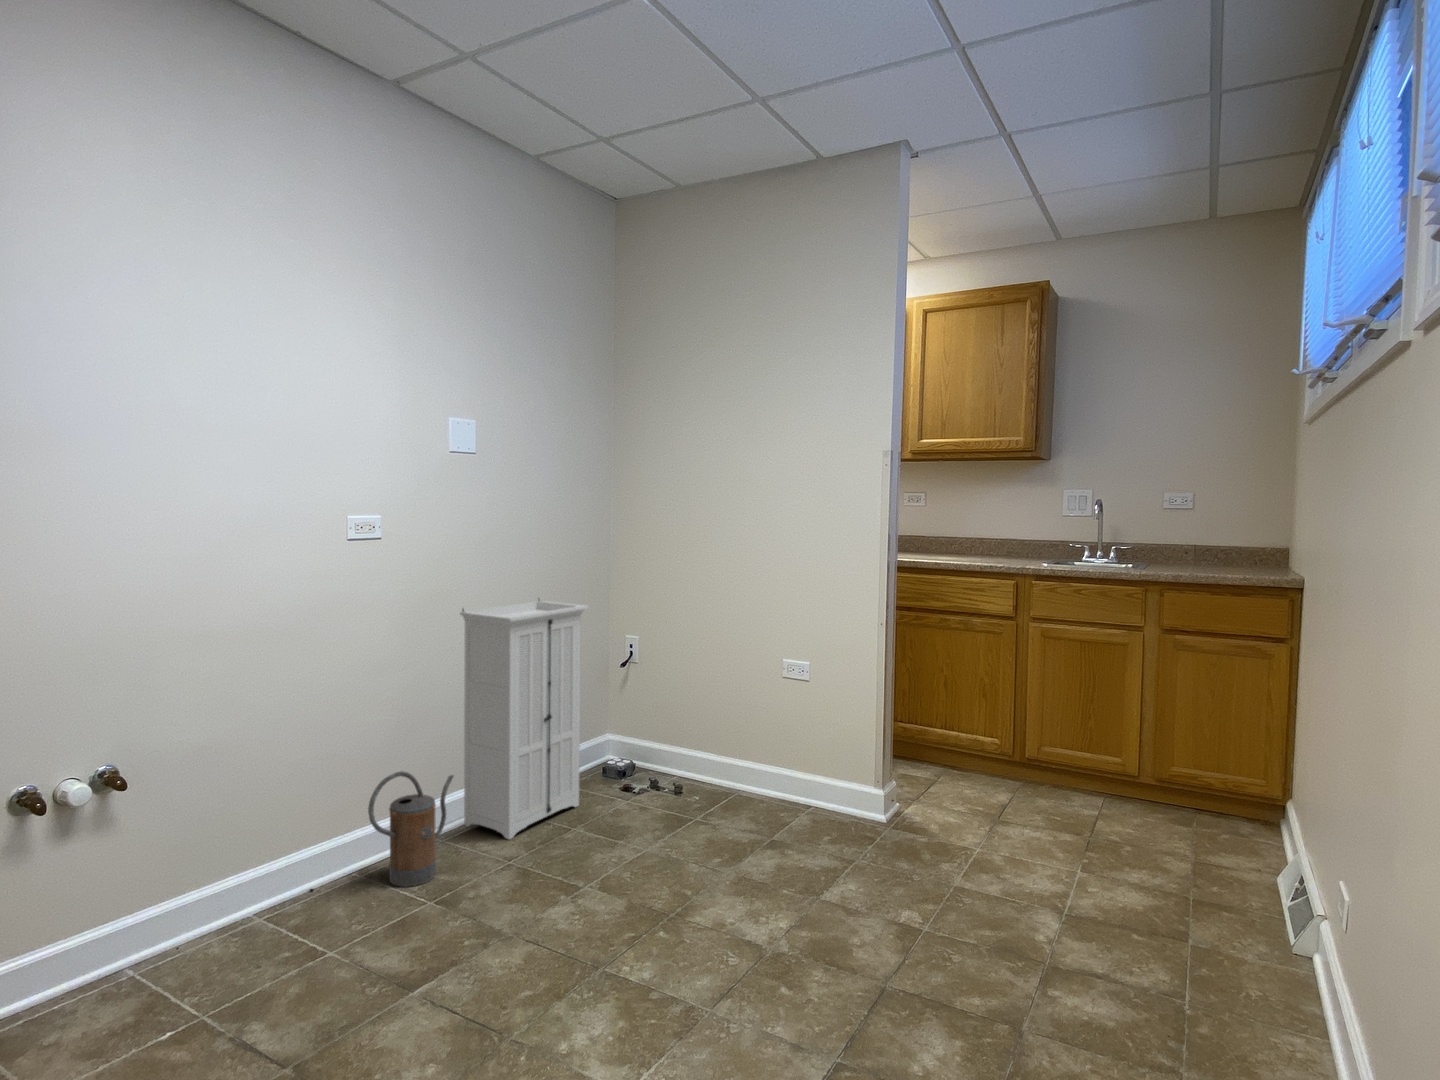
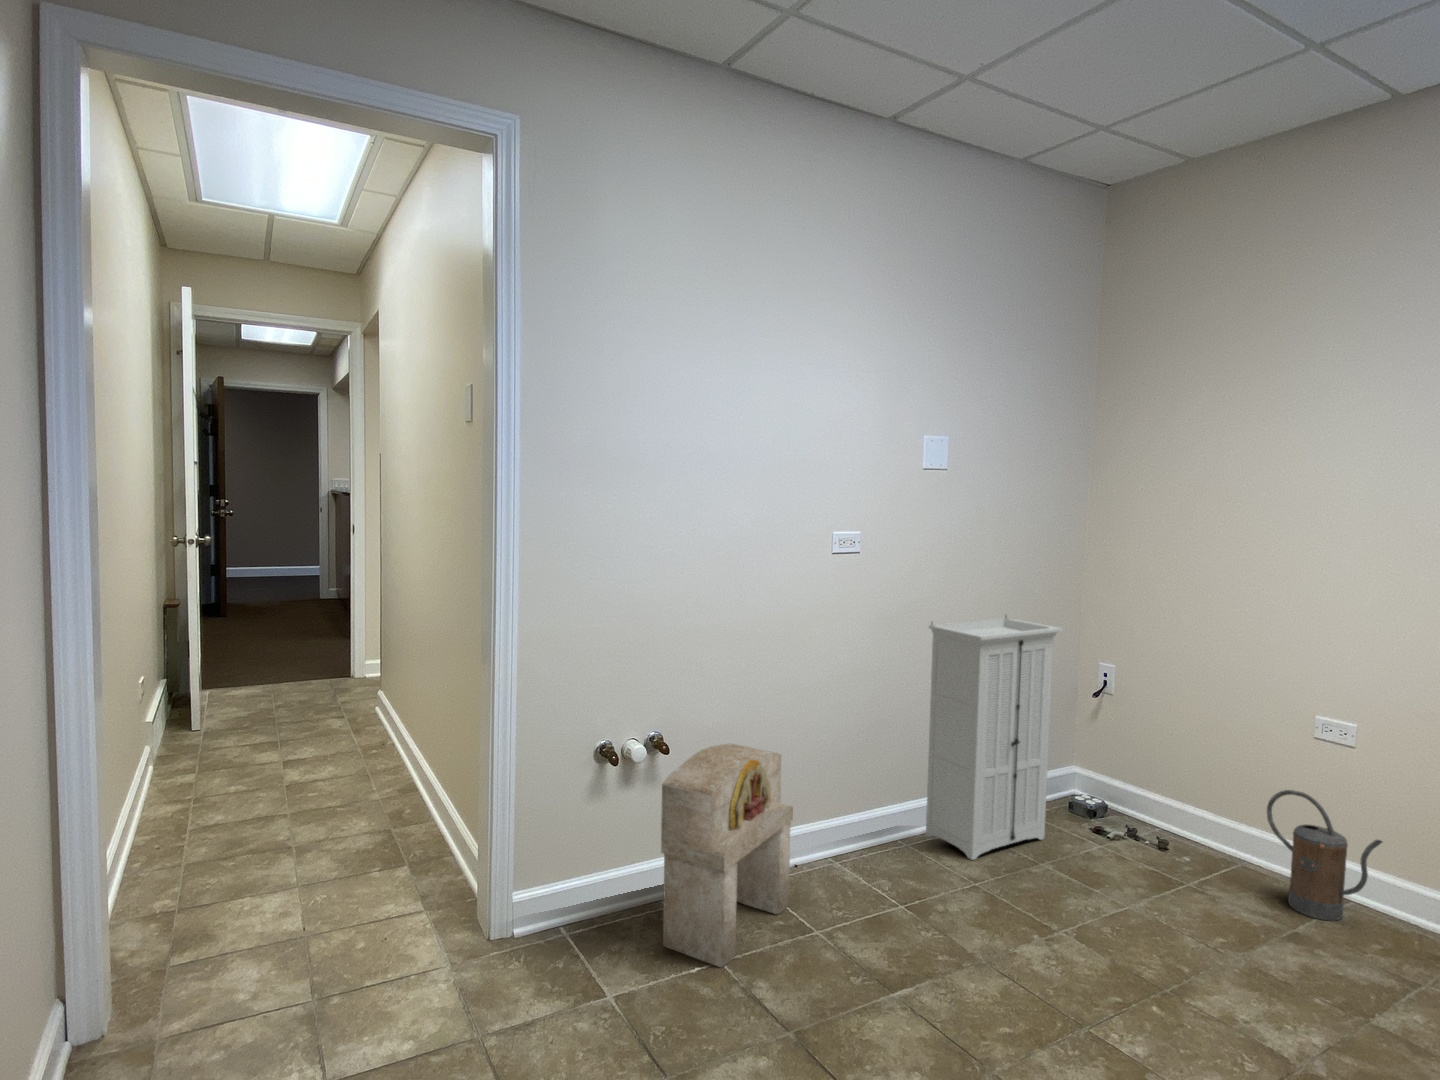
stool: none [110,762,302,1026] -> present [661,744,793,967]
watering can: present [368,771,453,887] -> present [1267,790,1382,921]

